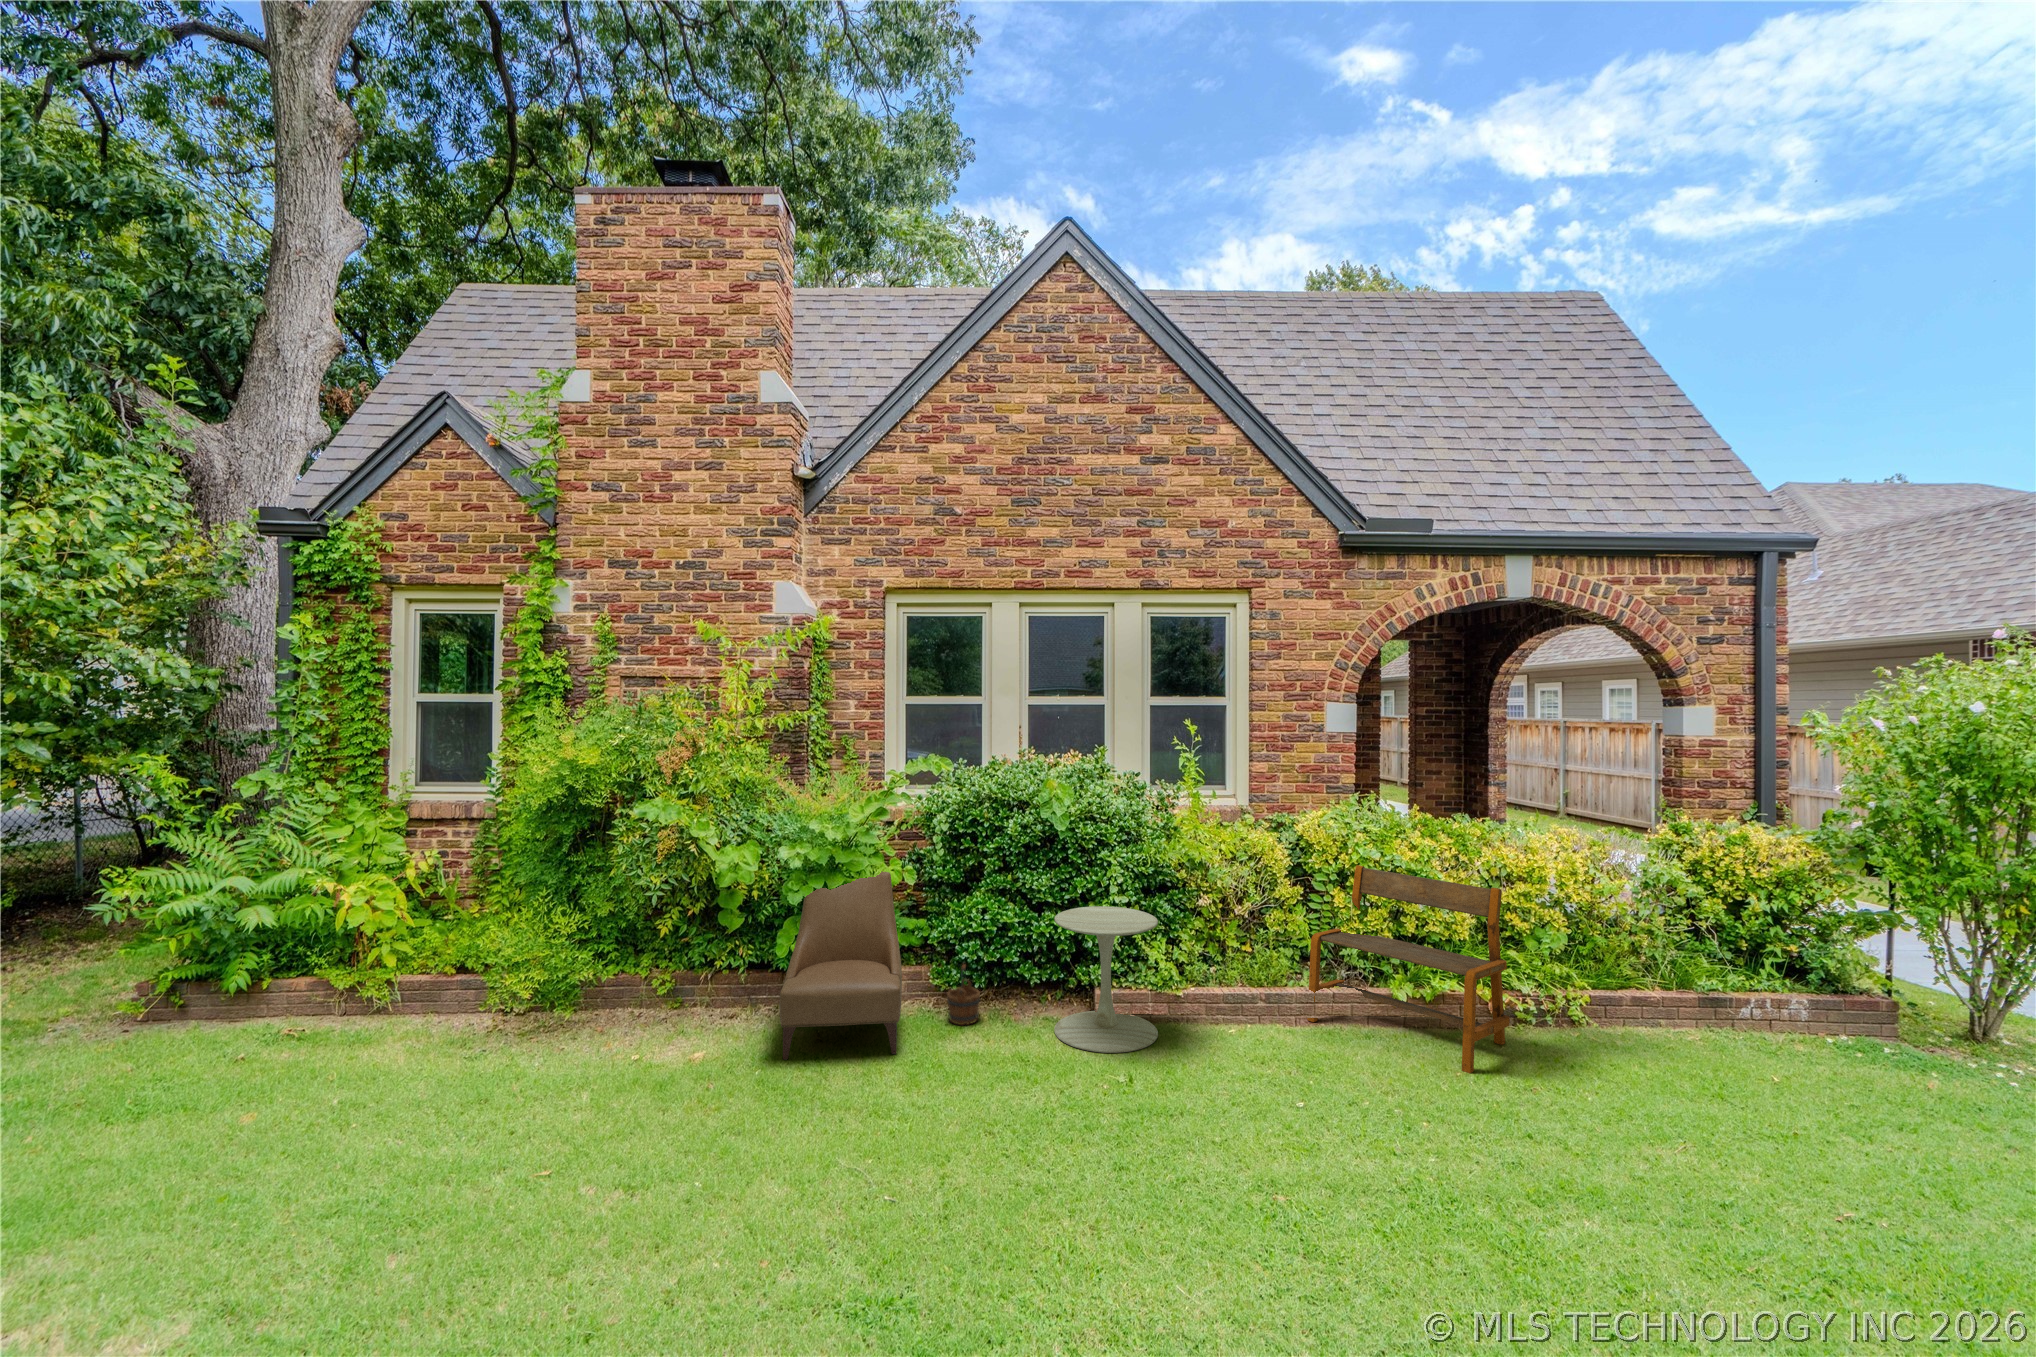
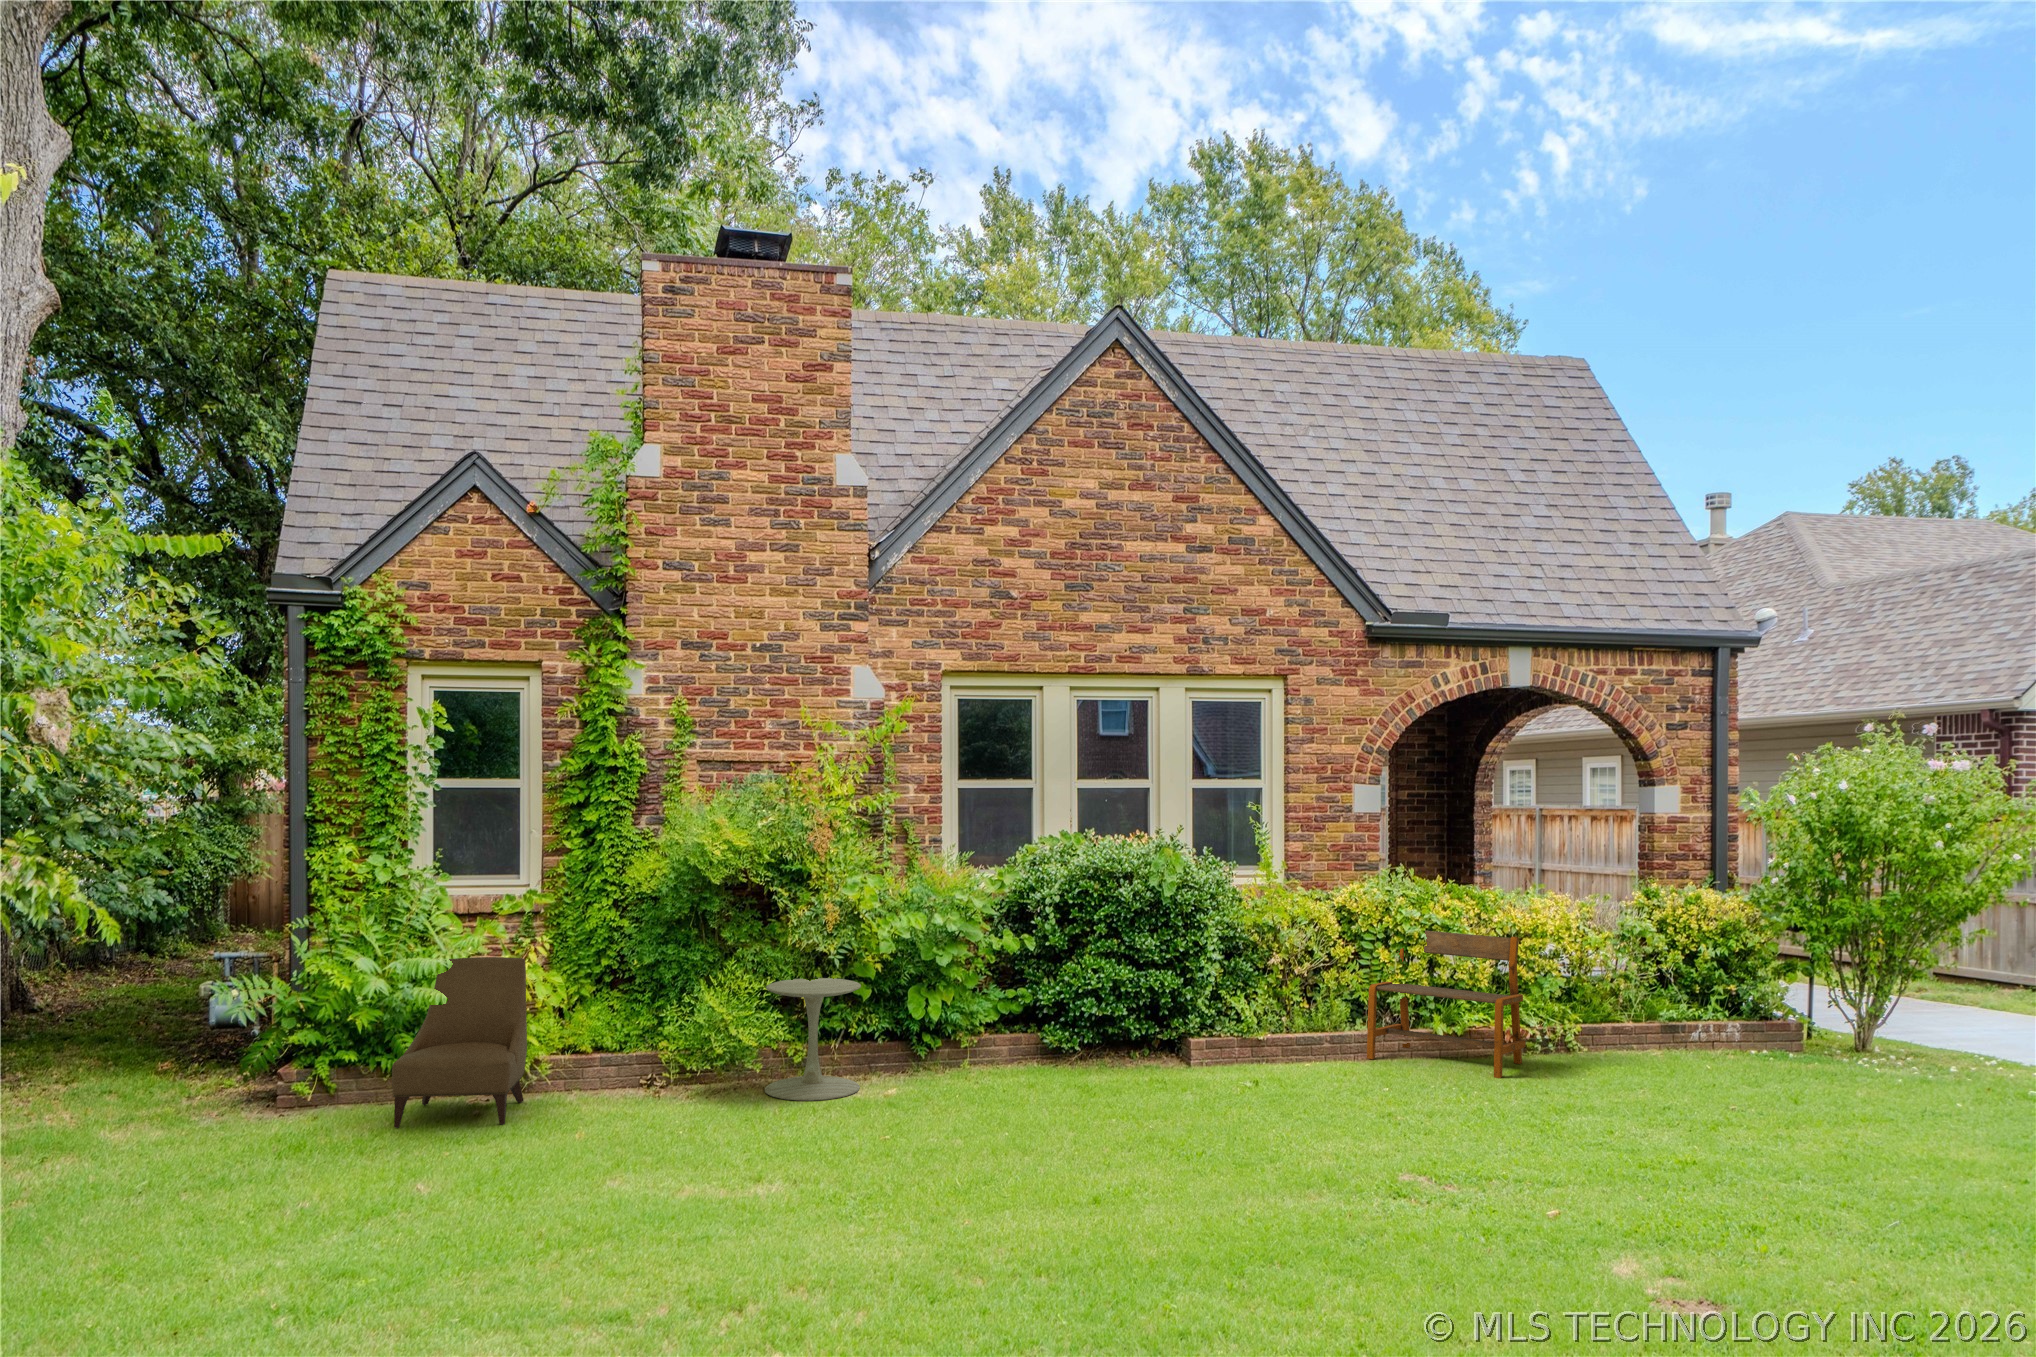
chair: present [780,872,902,1060] -> present [392,957,527,1128]
pedestal table: present [1054,906,1158,1053] -> present [765,978,861,1101]
wooden bucket: present [947,965,980,1025] -> none [1067,1021,1096,1074]

